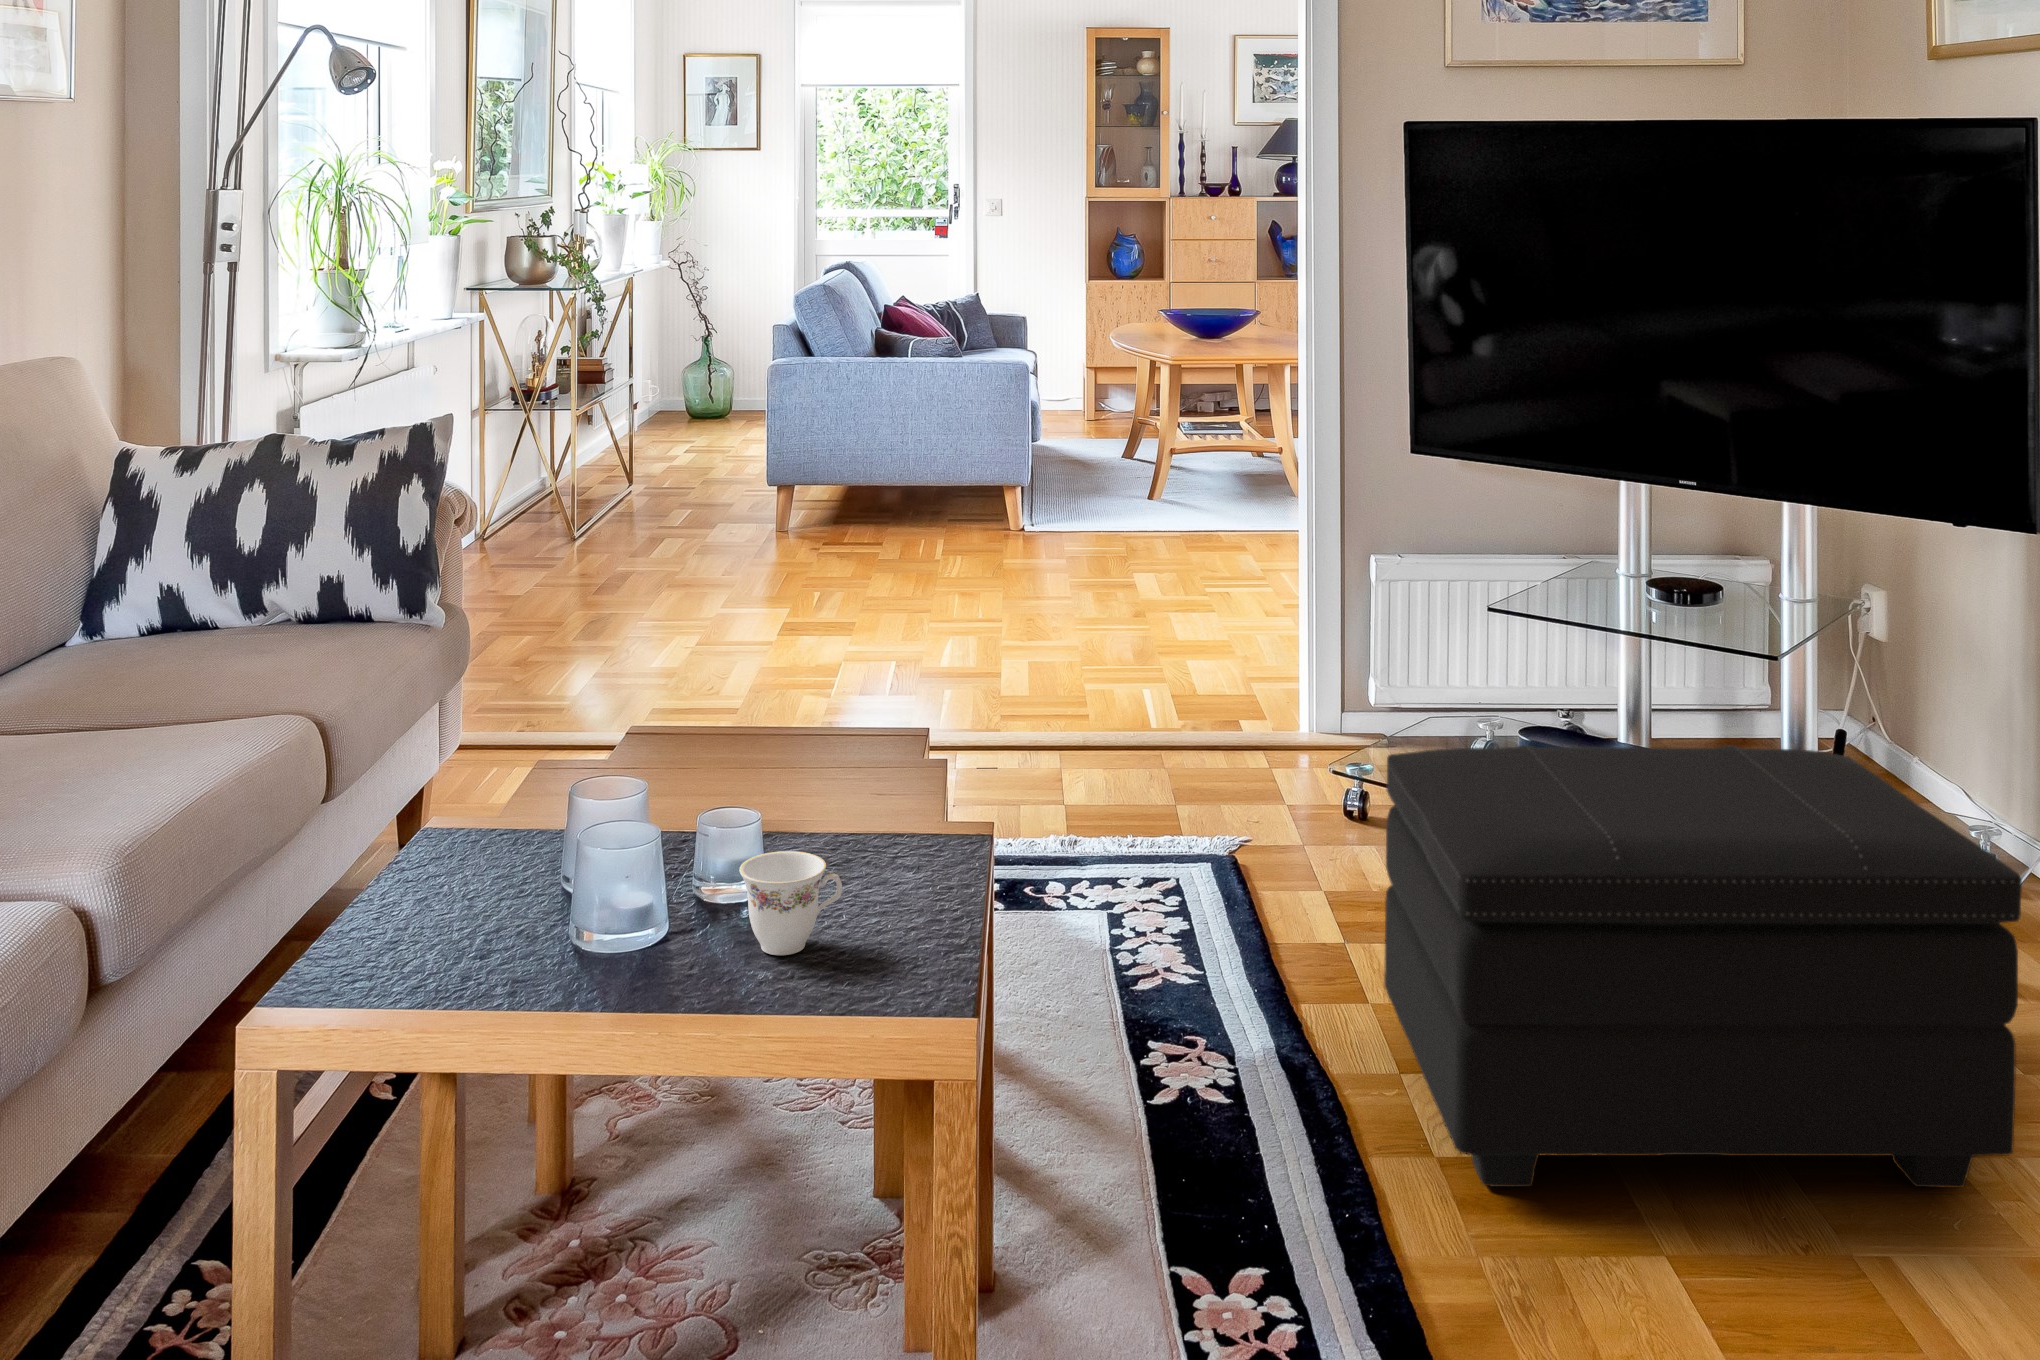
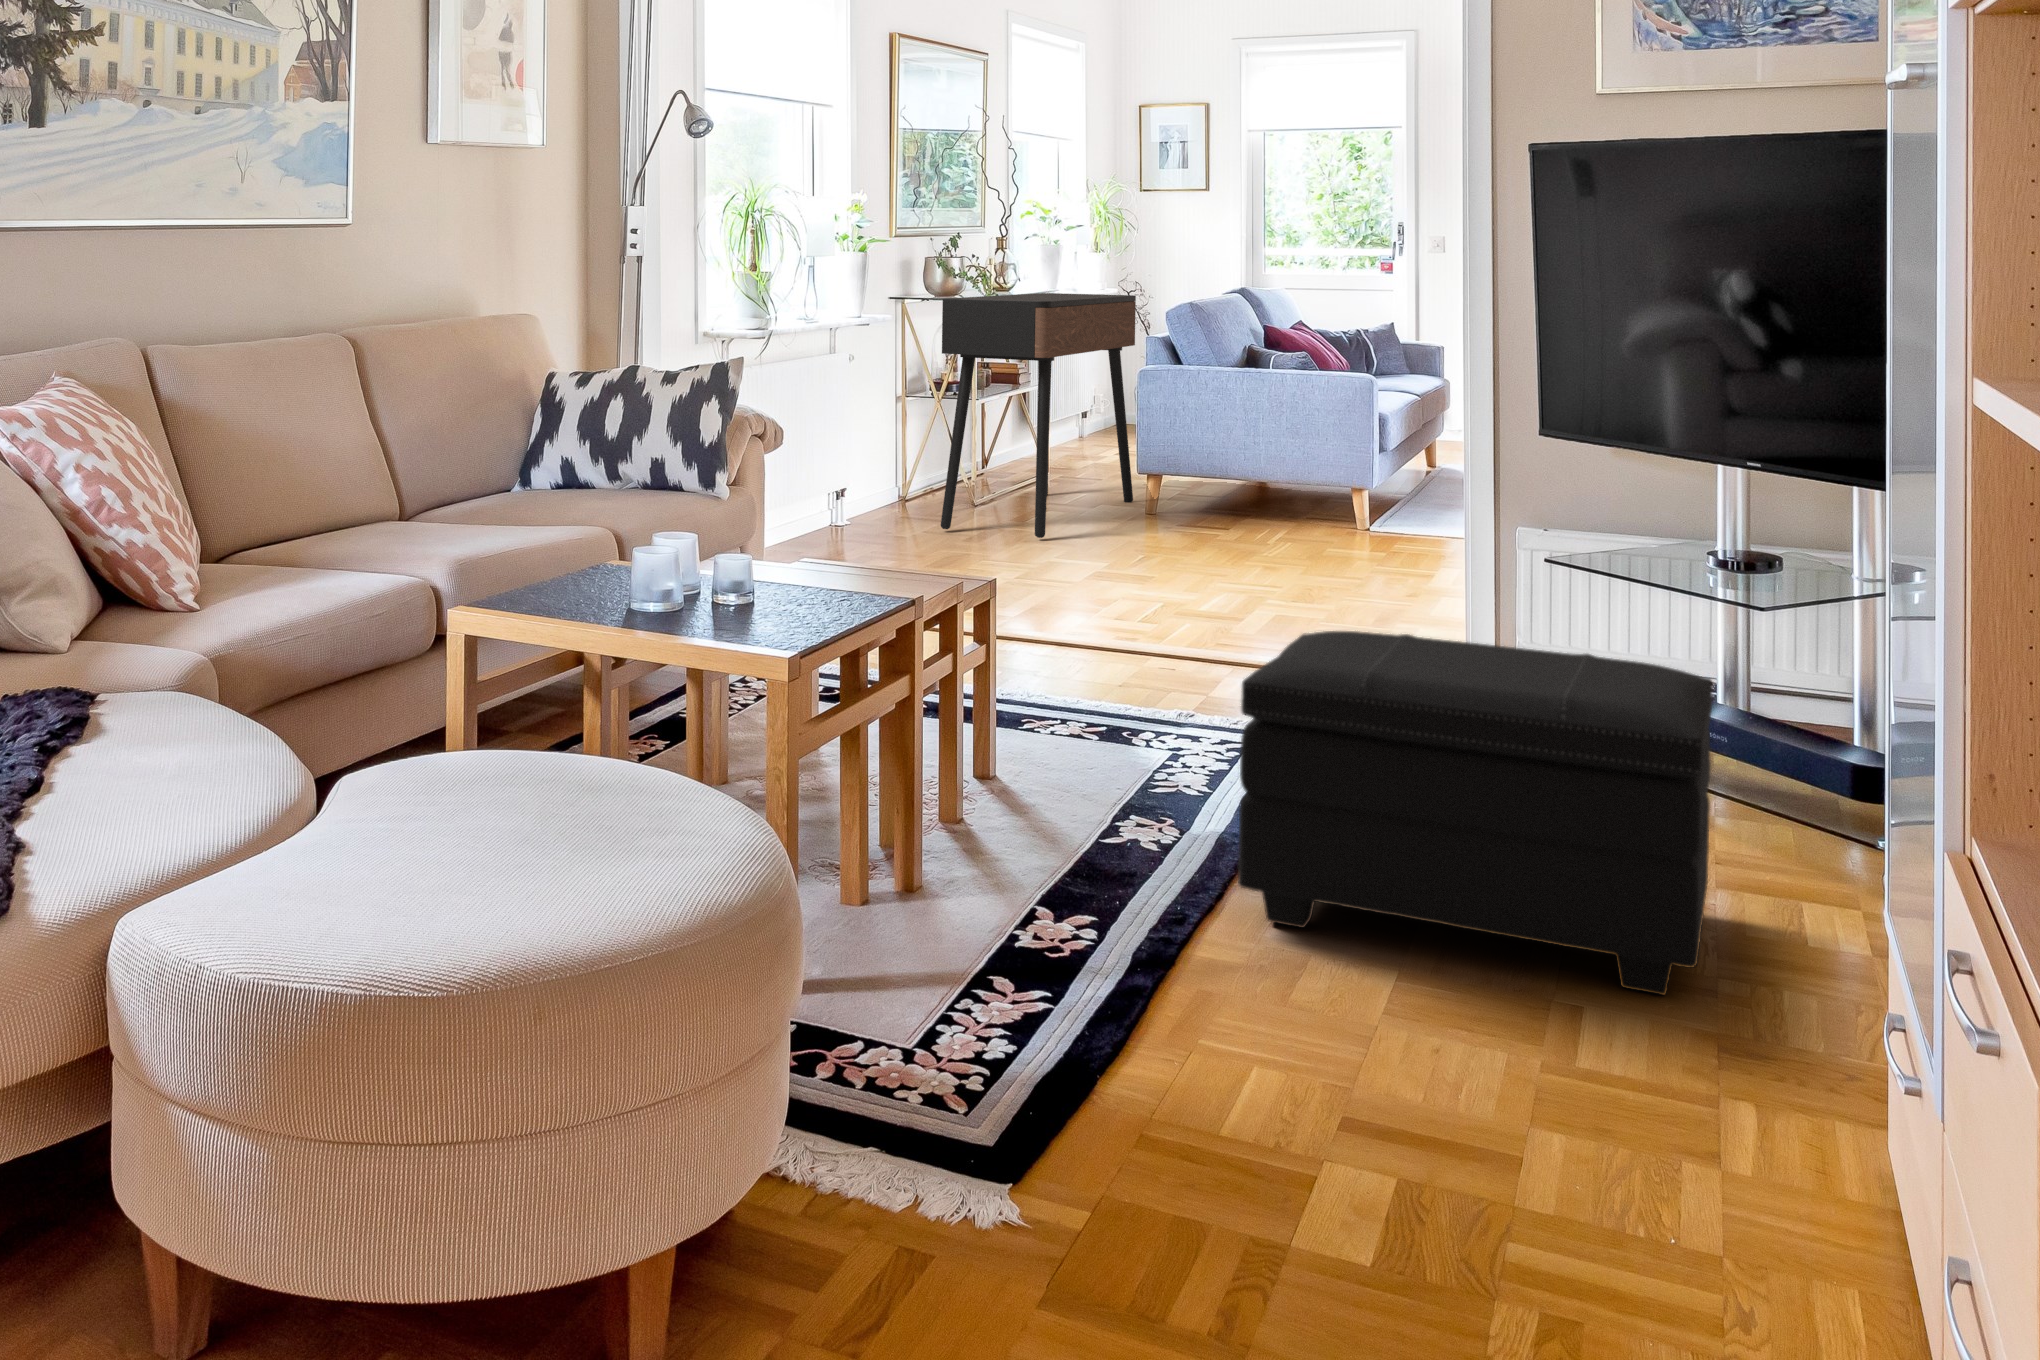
console table: none [566,274,753,565] -> present [941,293,1136,538]
teacup: present [740,851,842,955] -> none [720,583,780,638]

